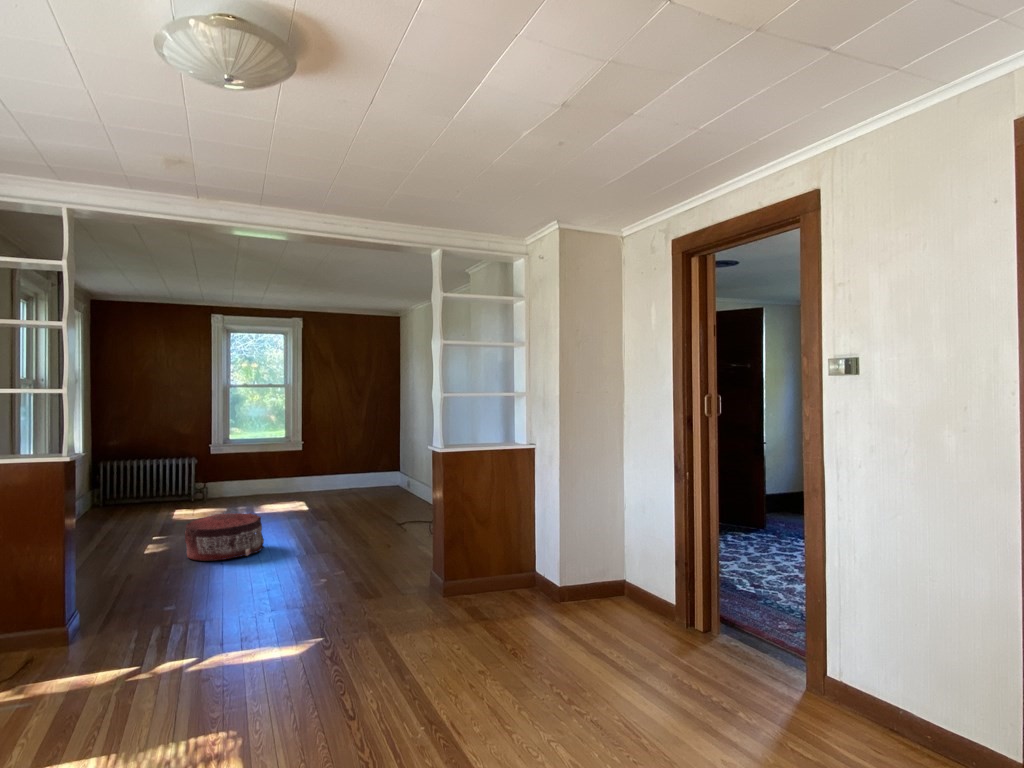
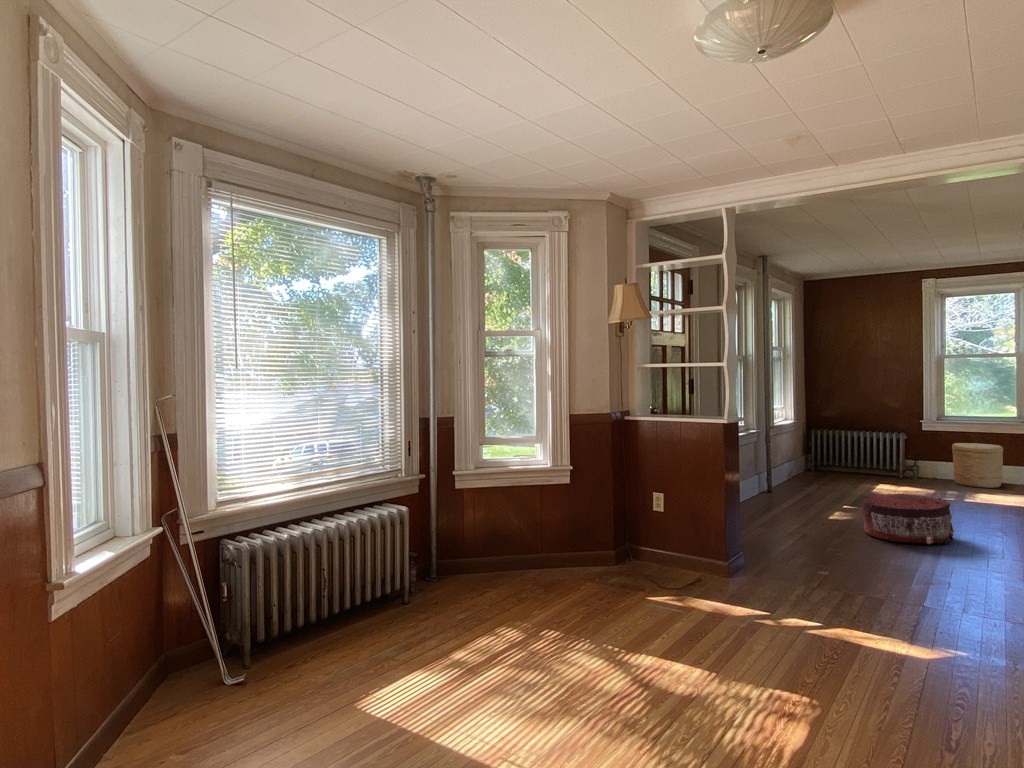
woven basket: none [236,462,274,500] -> present [952,443,1003,488]

